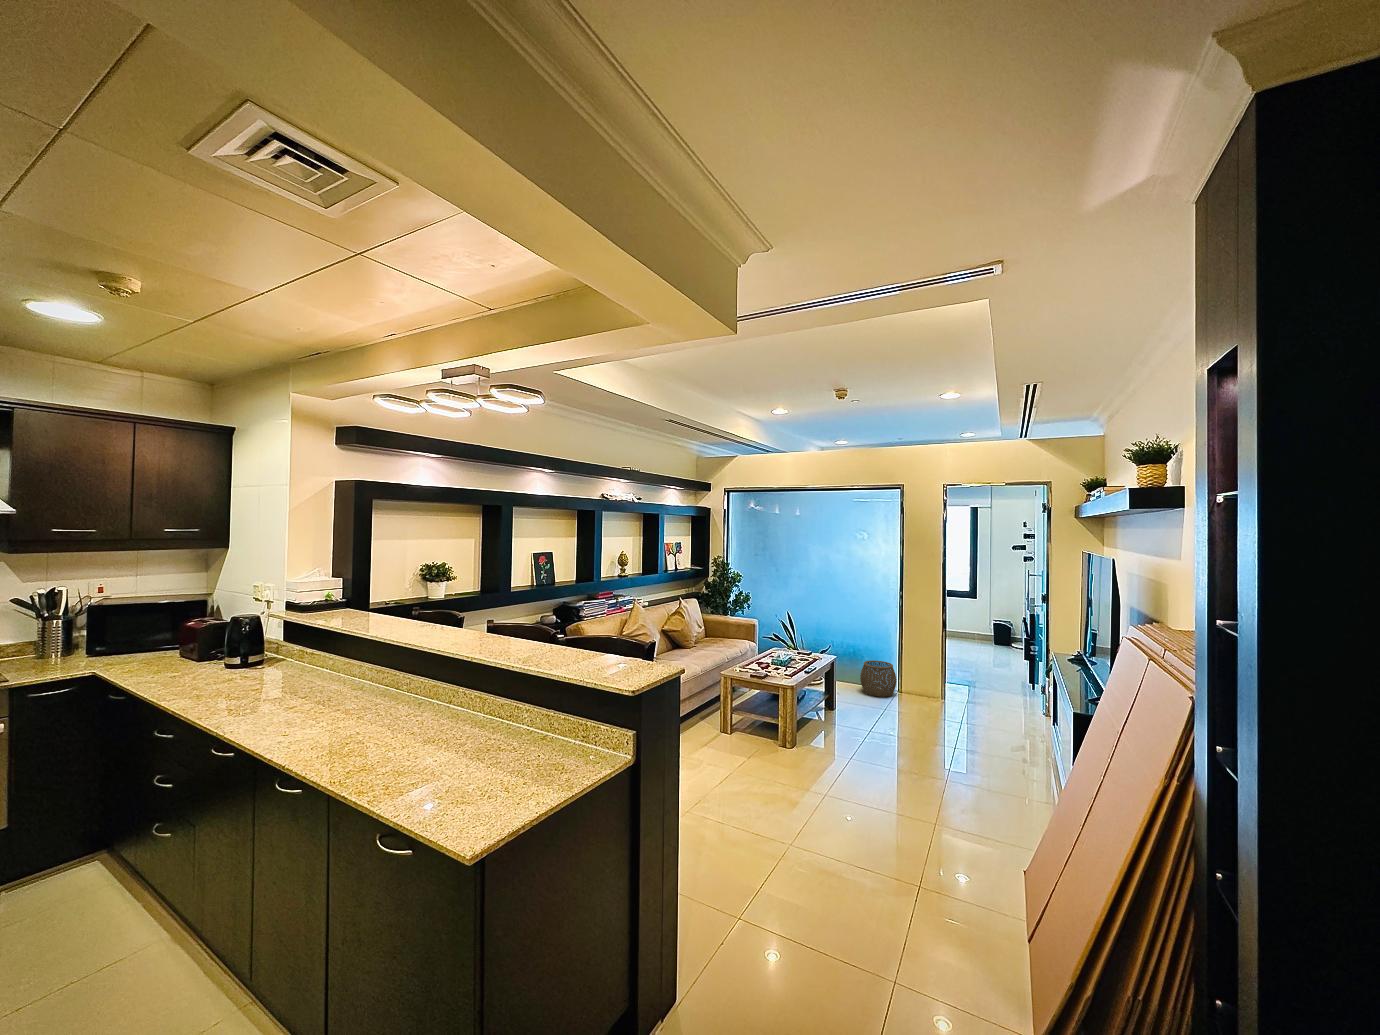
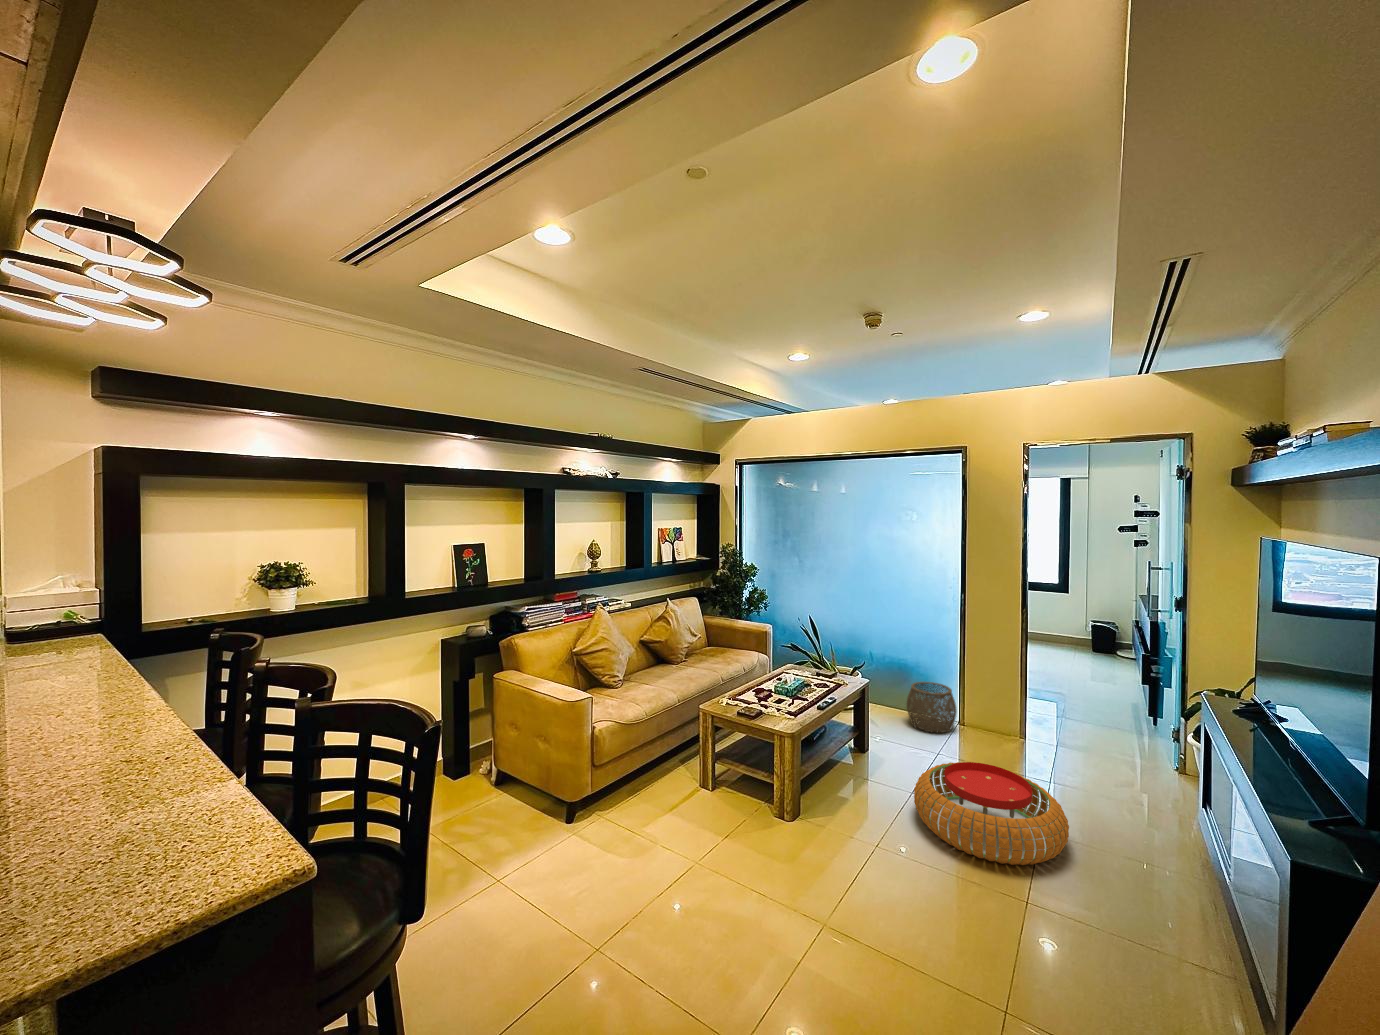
pouf: none [872,705,971,764] -> present [914,762,1069,865]

